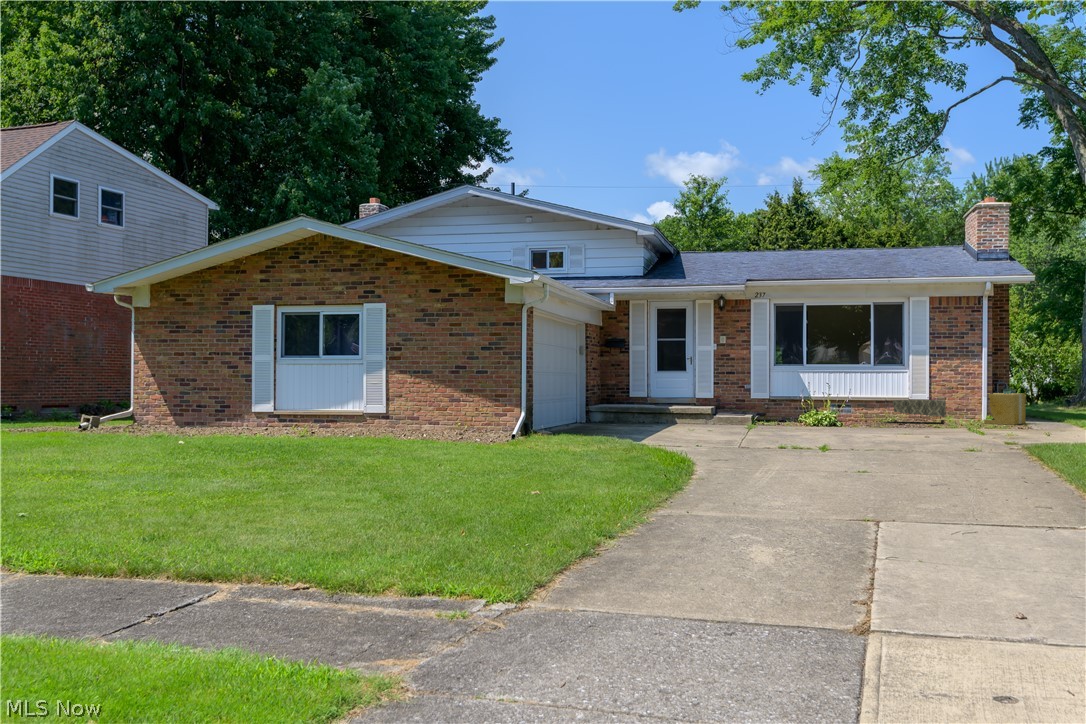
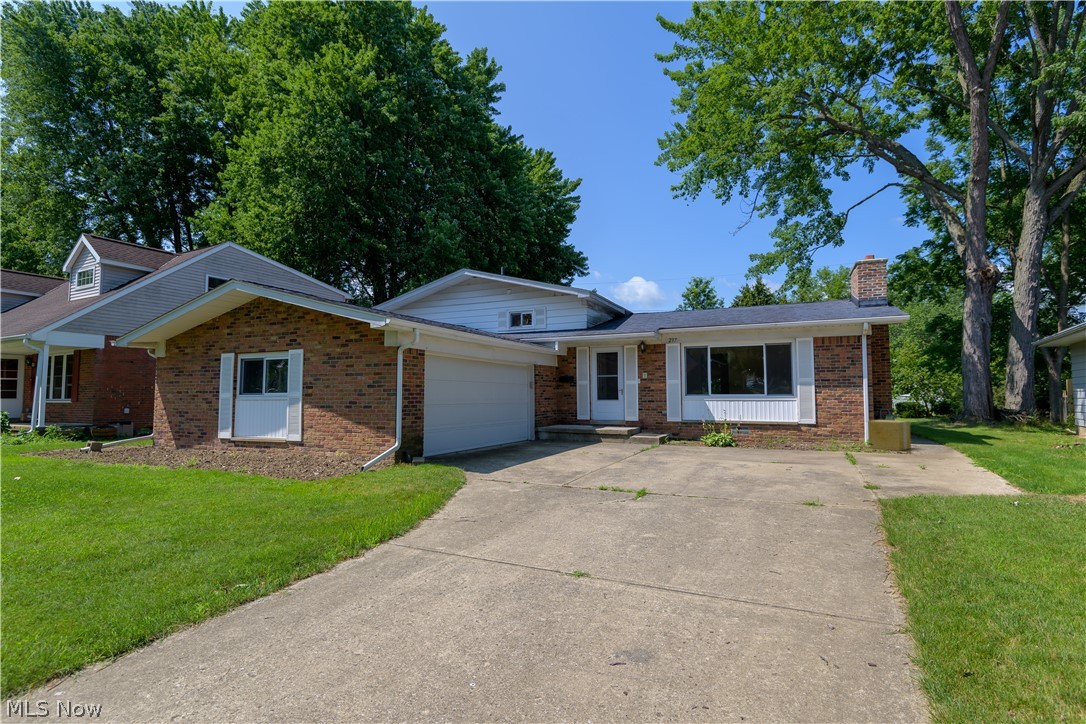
bench: present [893,400,946,424] -> none [781,424,830,448]

